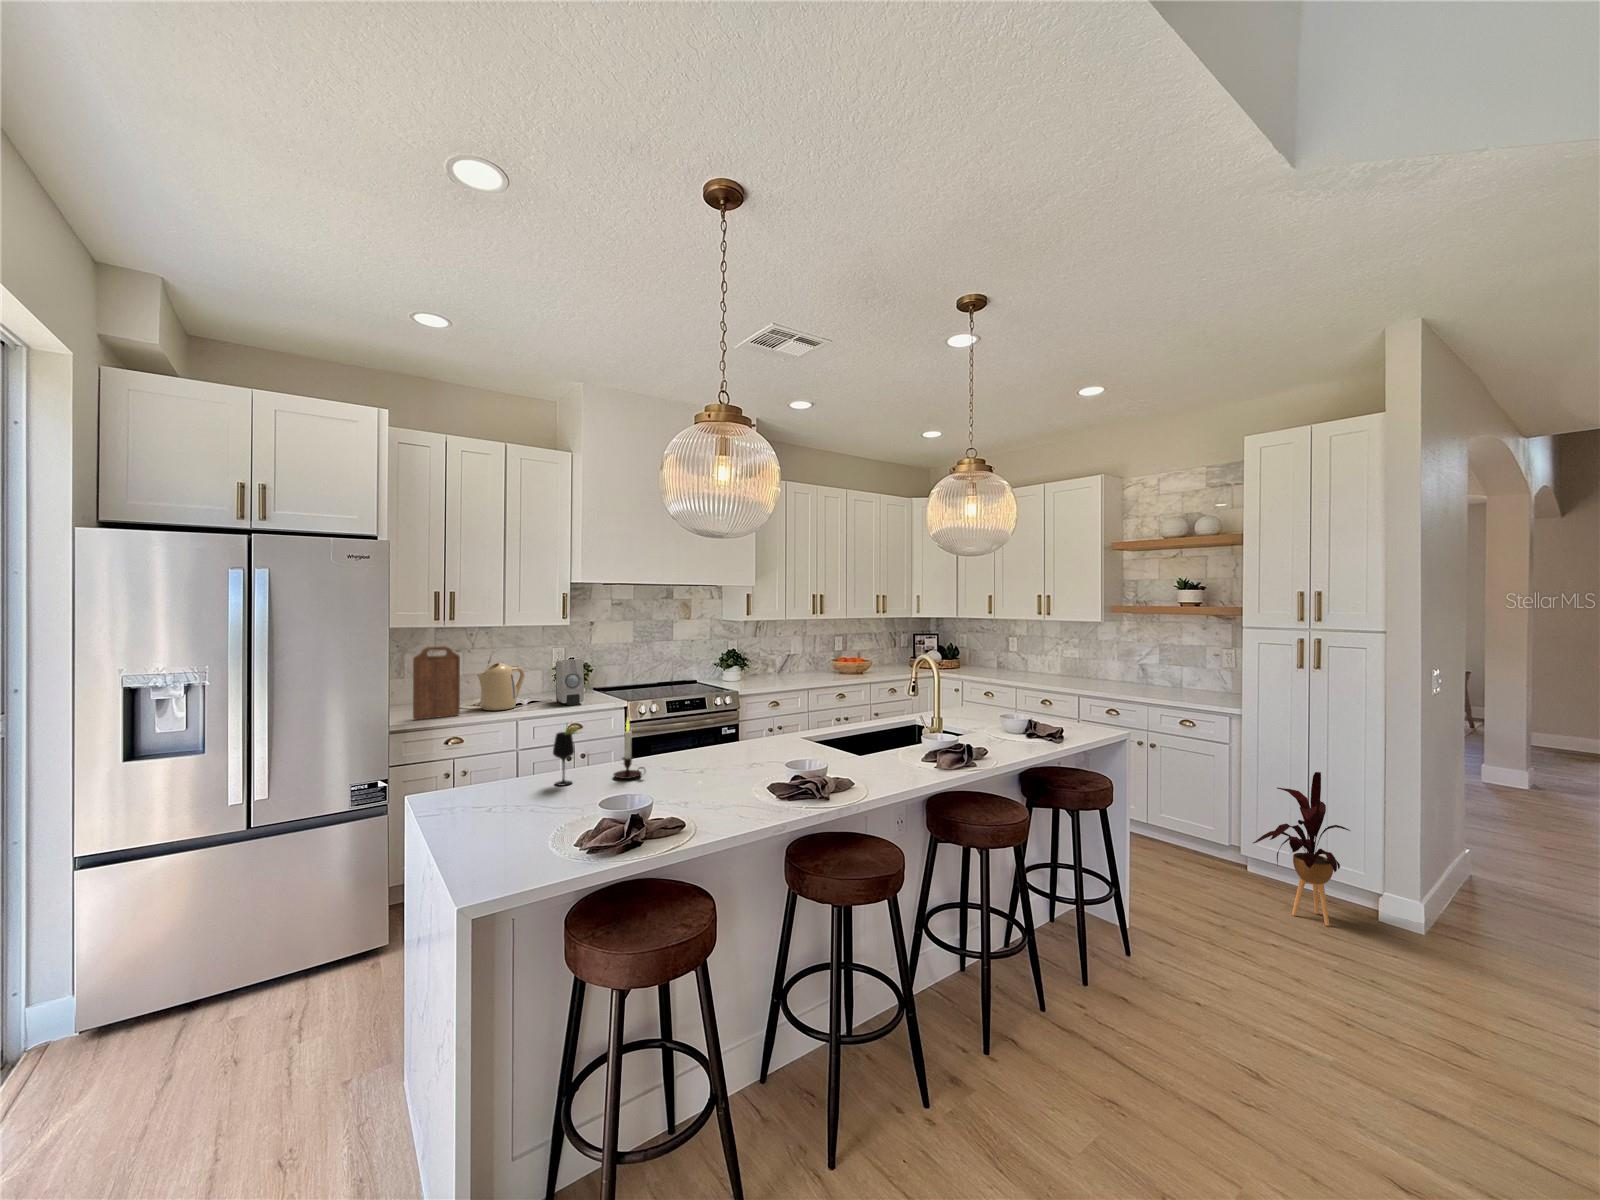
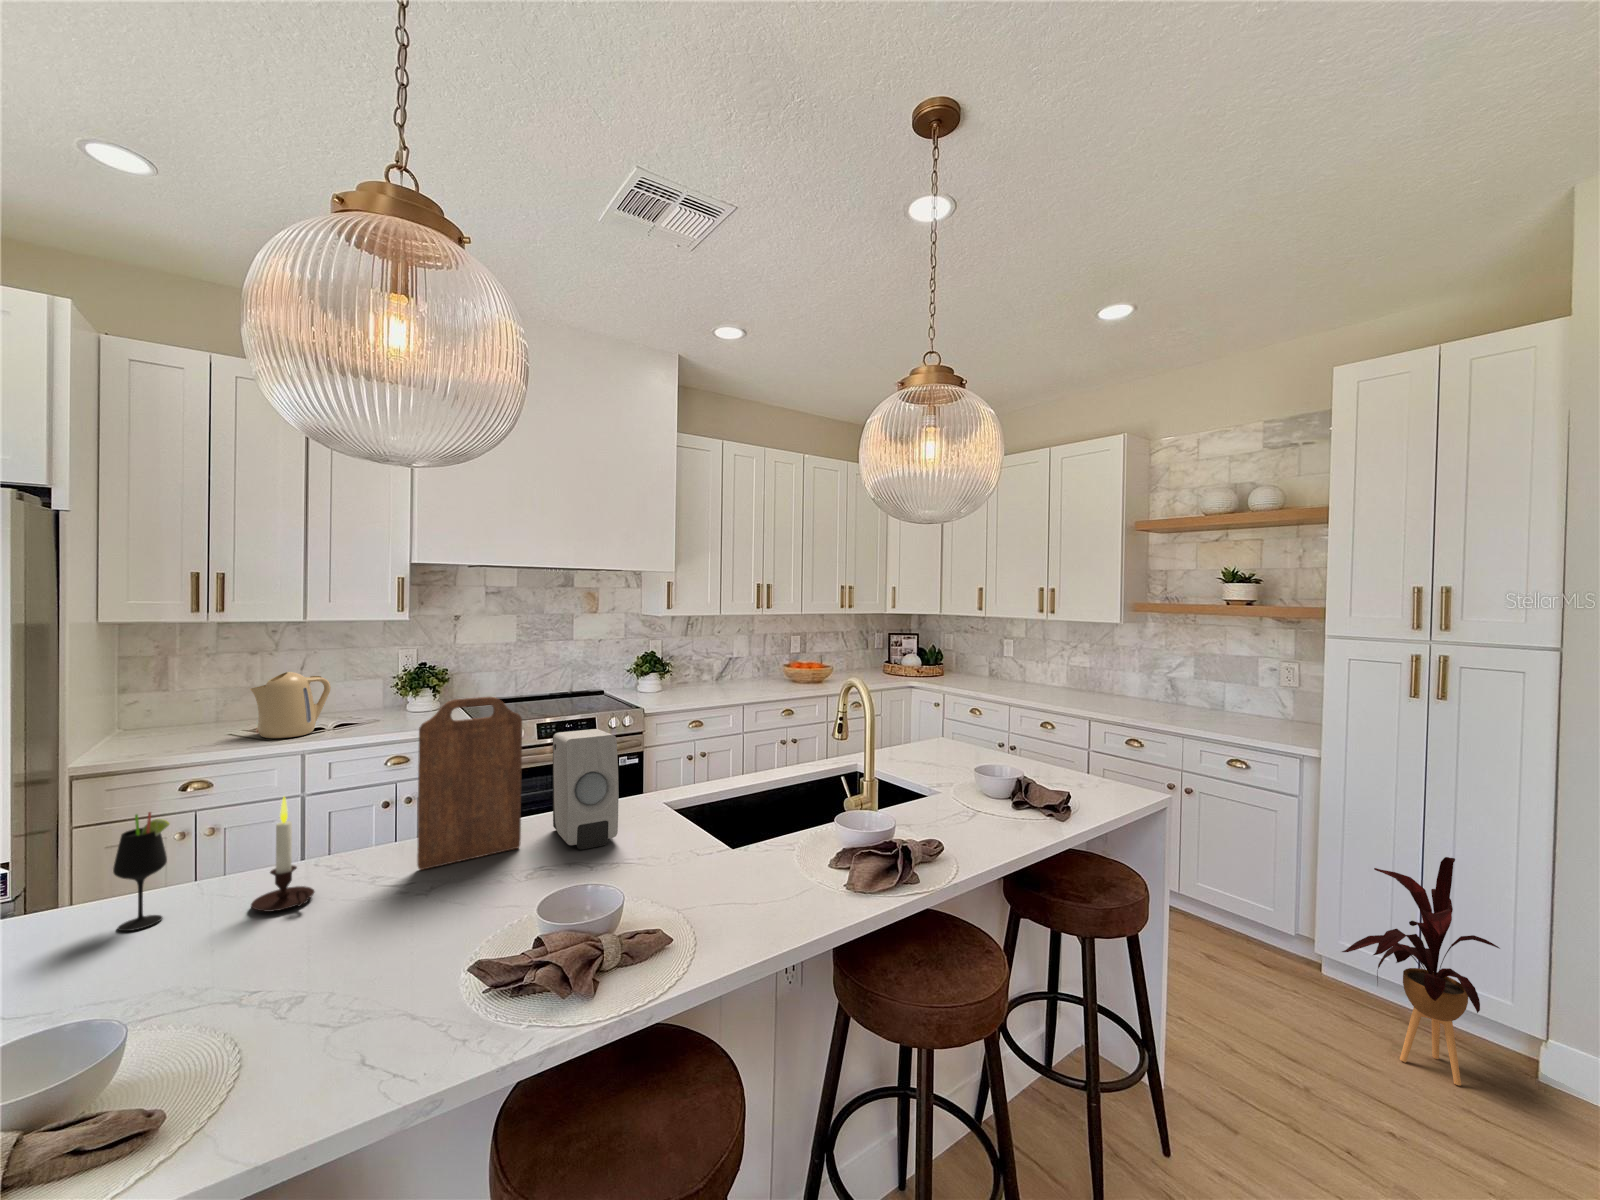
cutting board: present [413,646,460,720] -> present [417,697,522,870]
soap dispenser: present [556,659,584,705] -> present [553,729,619,850]

